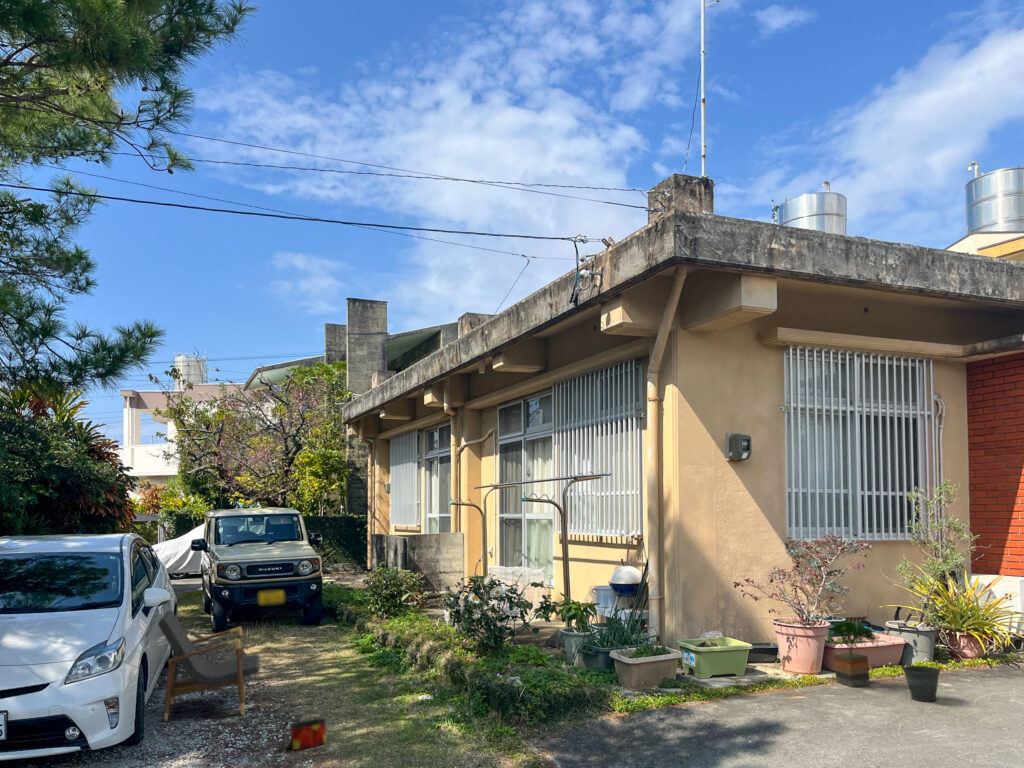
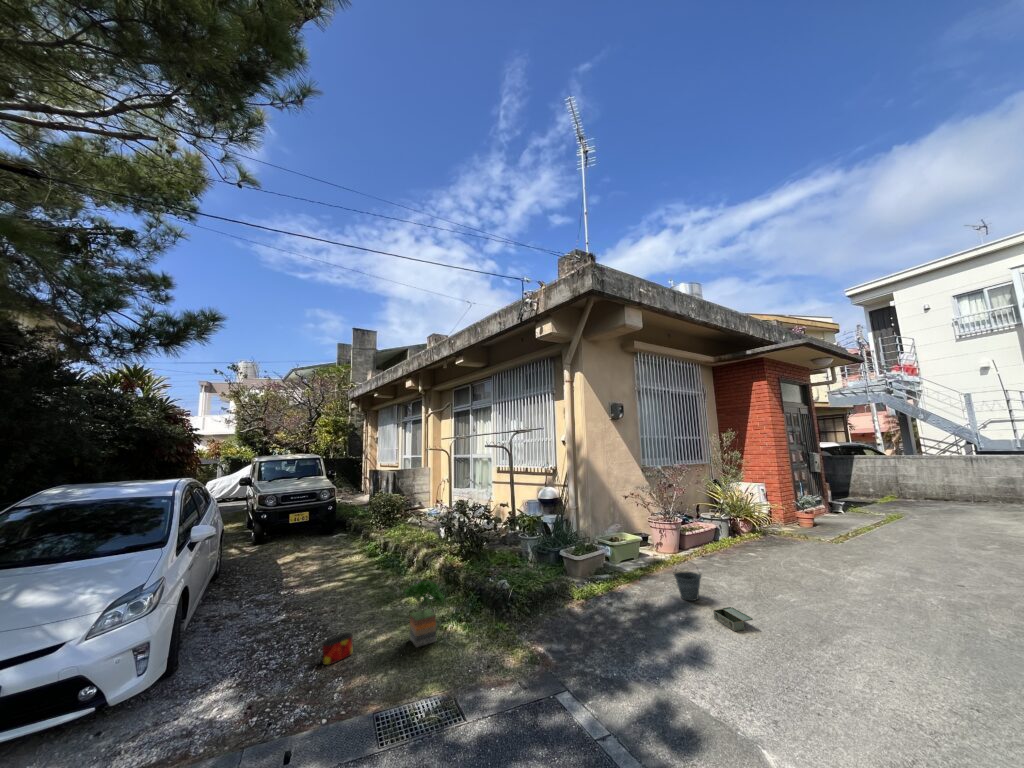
lounge chair: present [158,611,259,721] -> none [203,541,292,637]
potted tree: present [828,621,876,687] -> present [405,580,444,647]
bucket: present [901,652,941,701] -> present [674,572,701,601]
toolbox: none [787,722,830,747] -> present [713,607,753,631]

